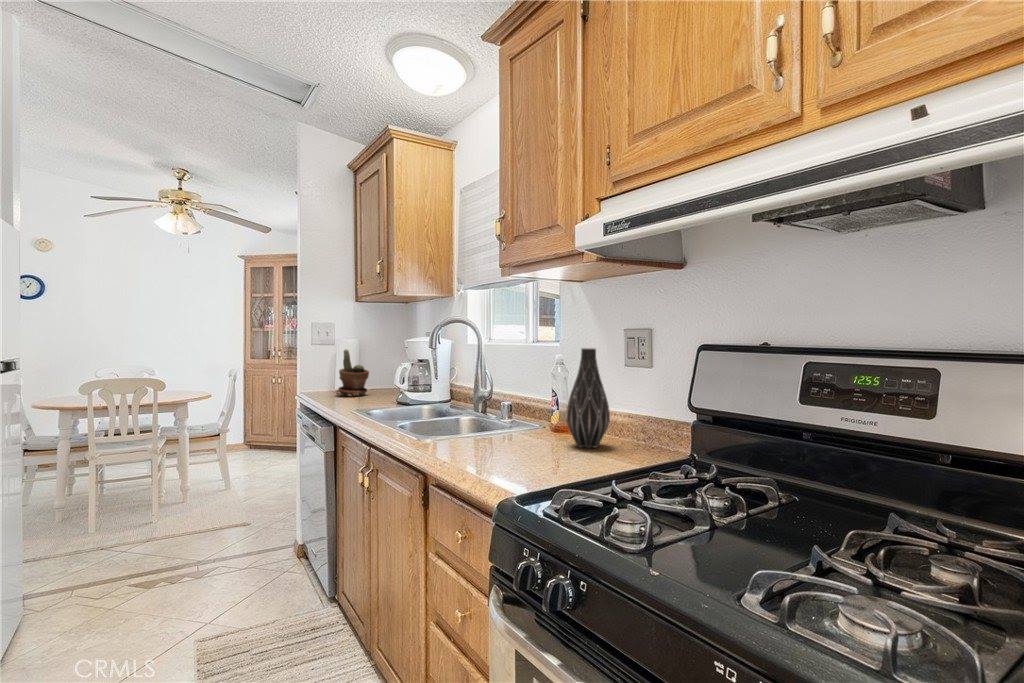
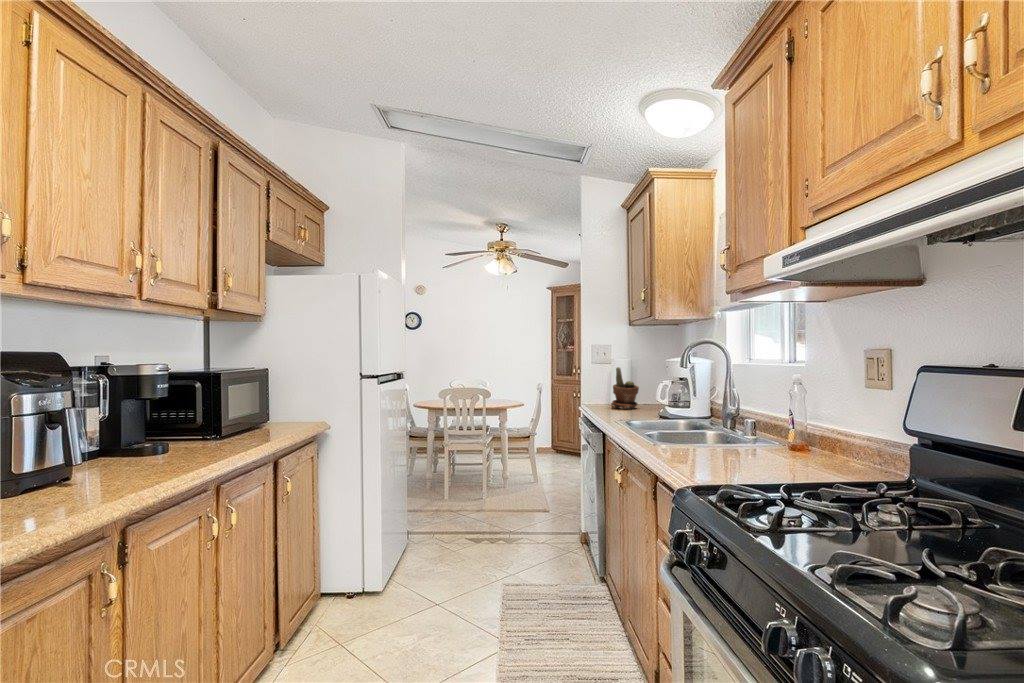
vase: present [566,348,610,448] -> none [787,368,836,466]

